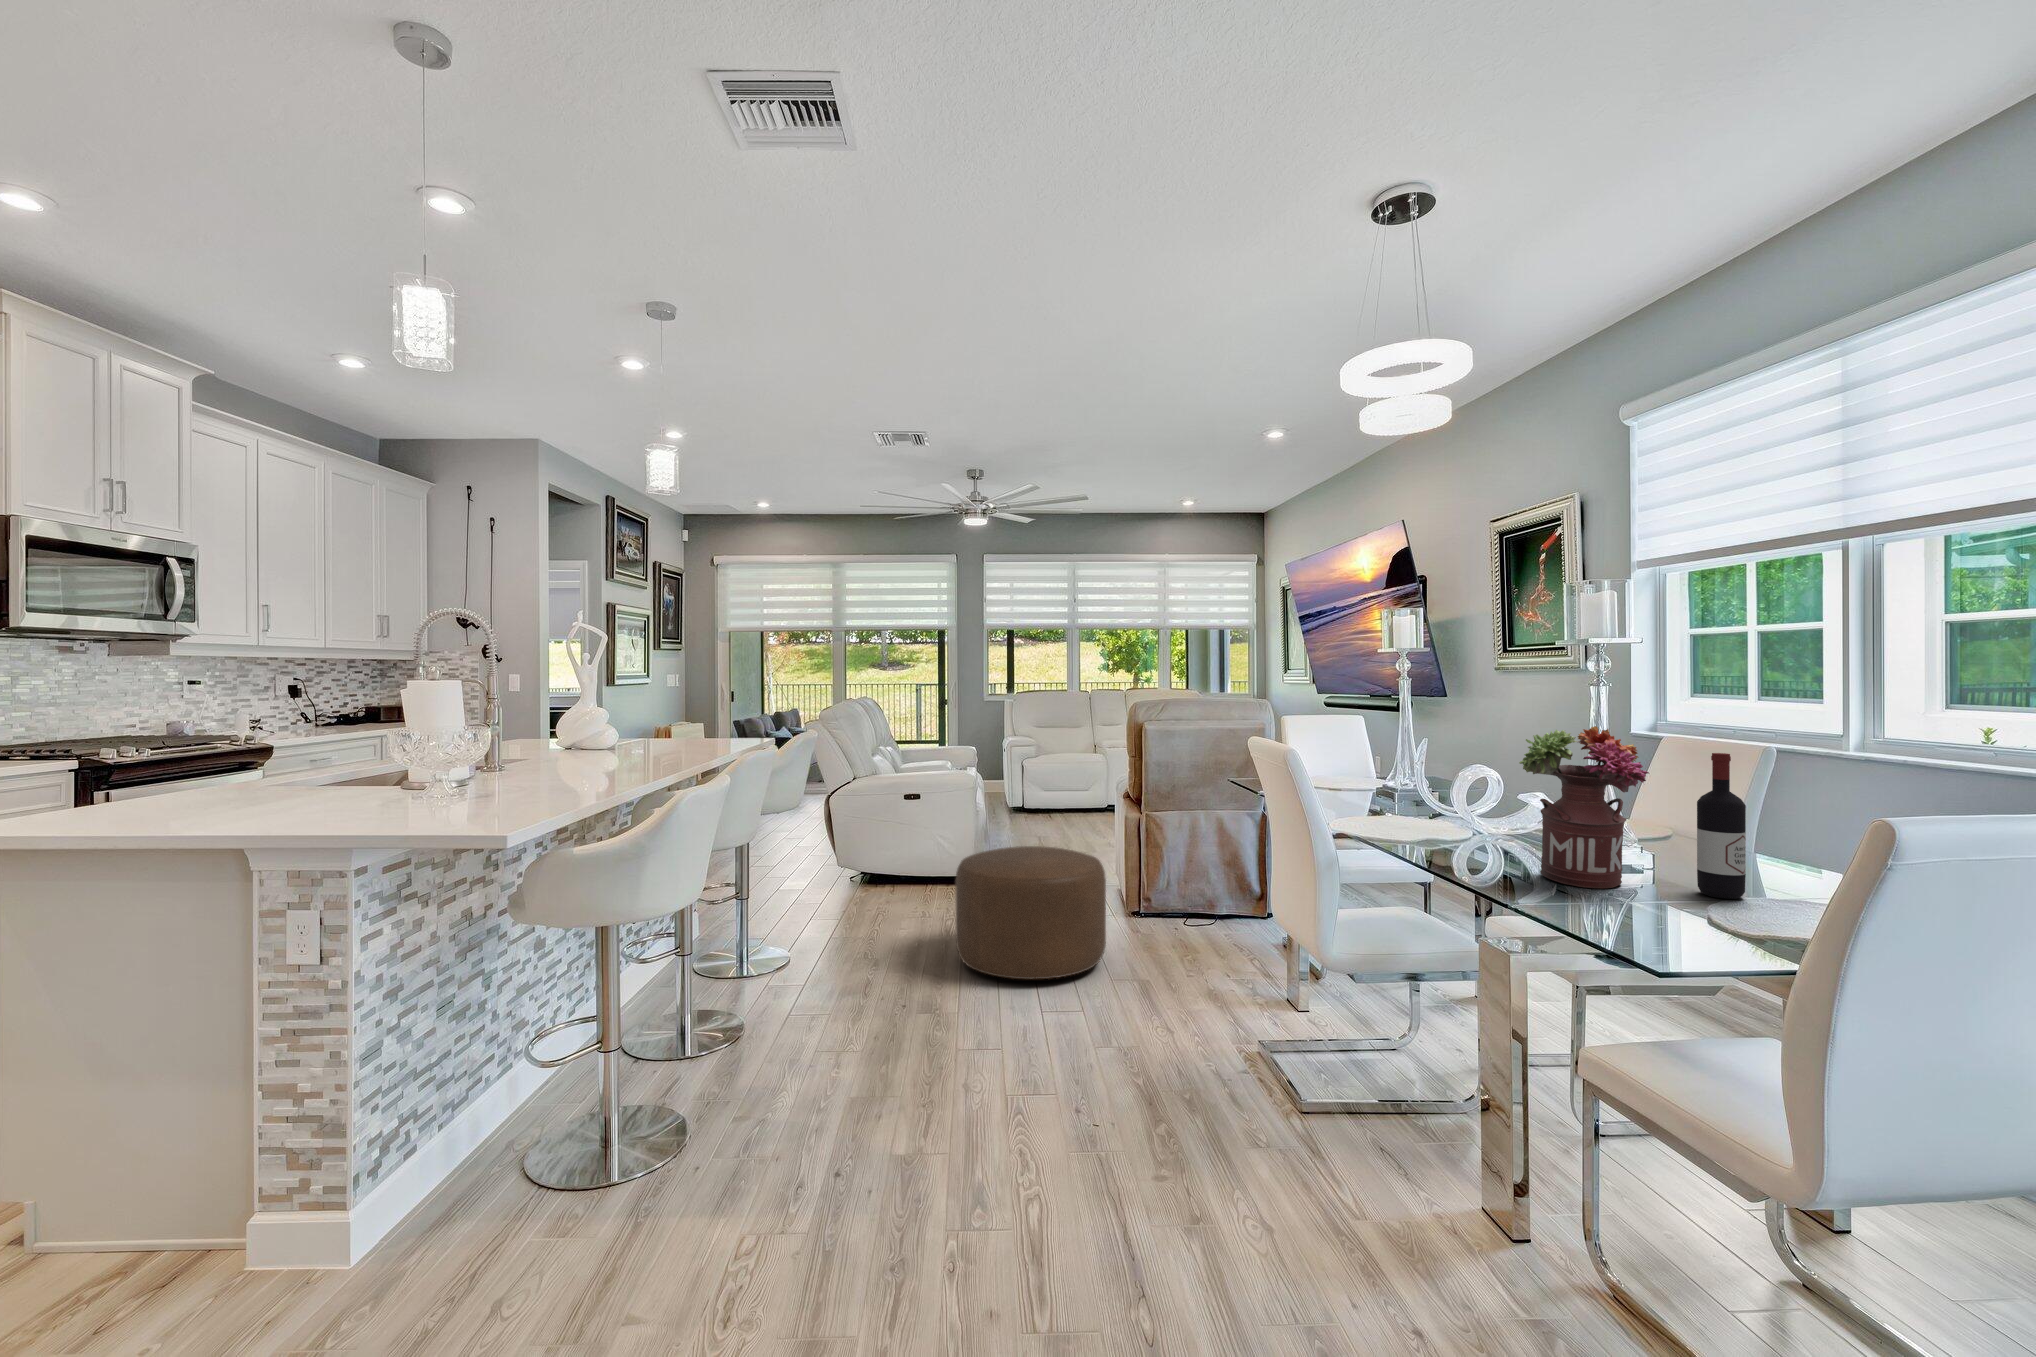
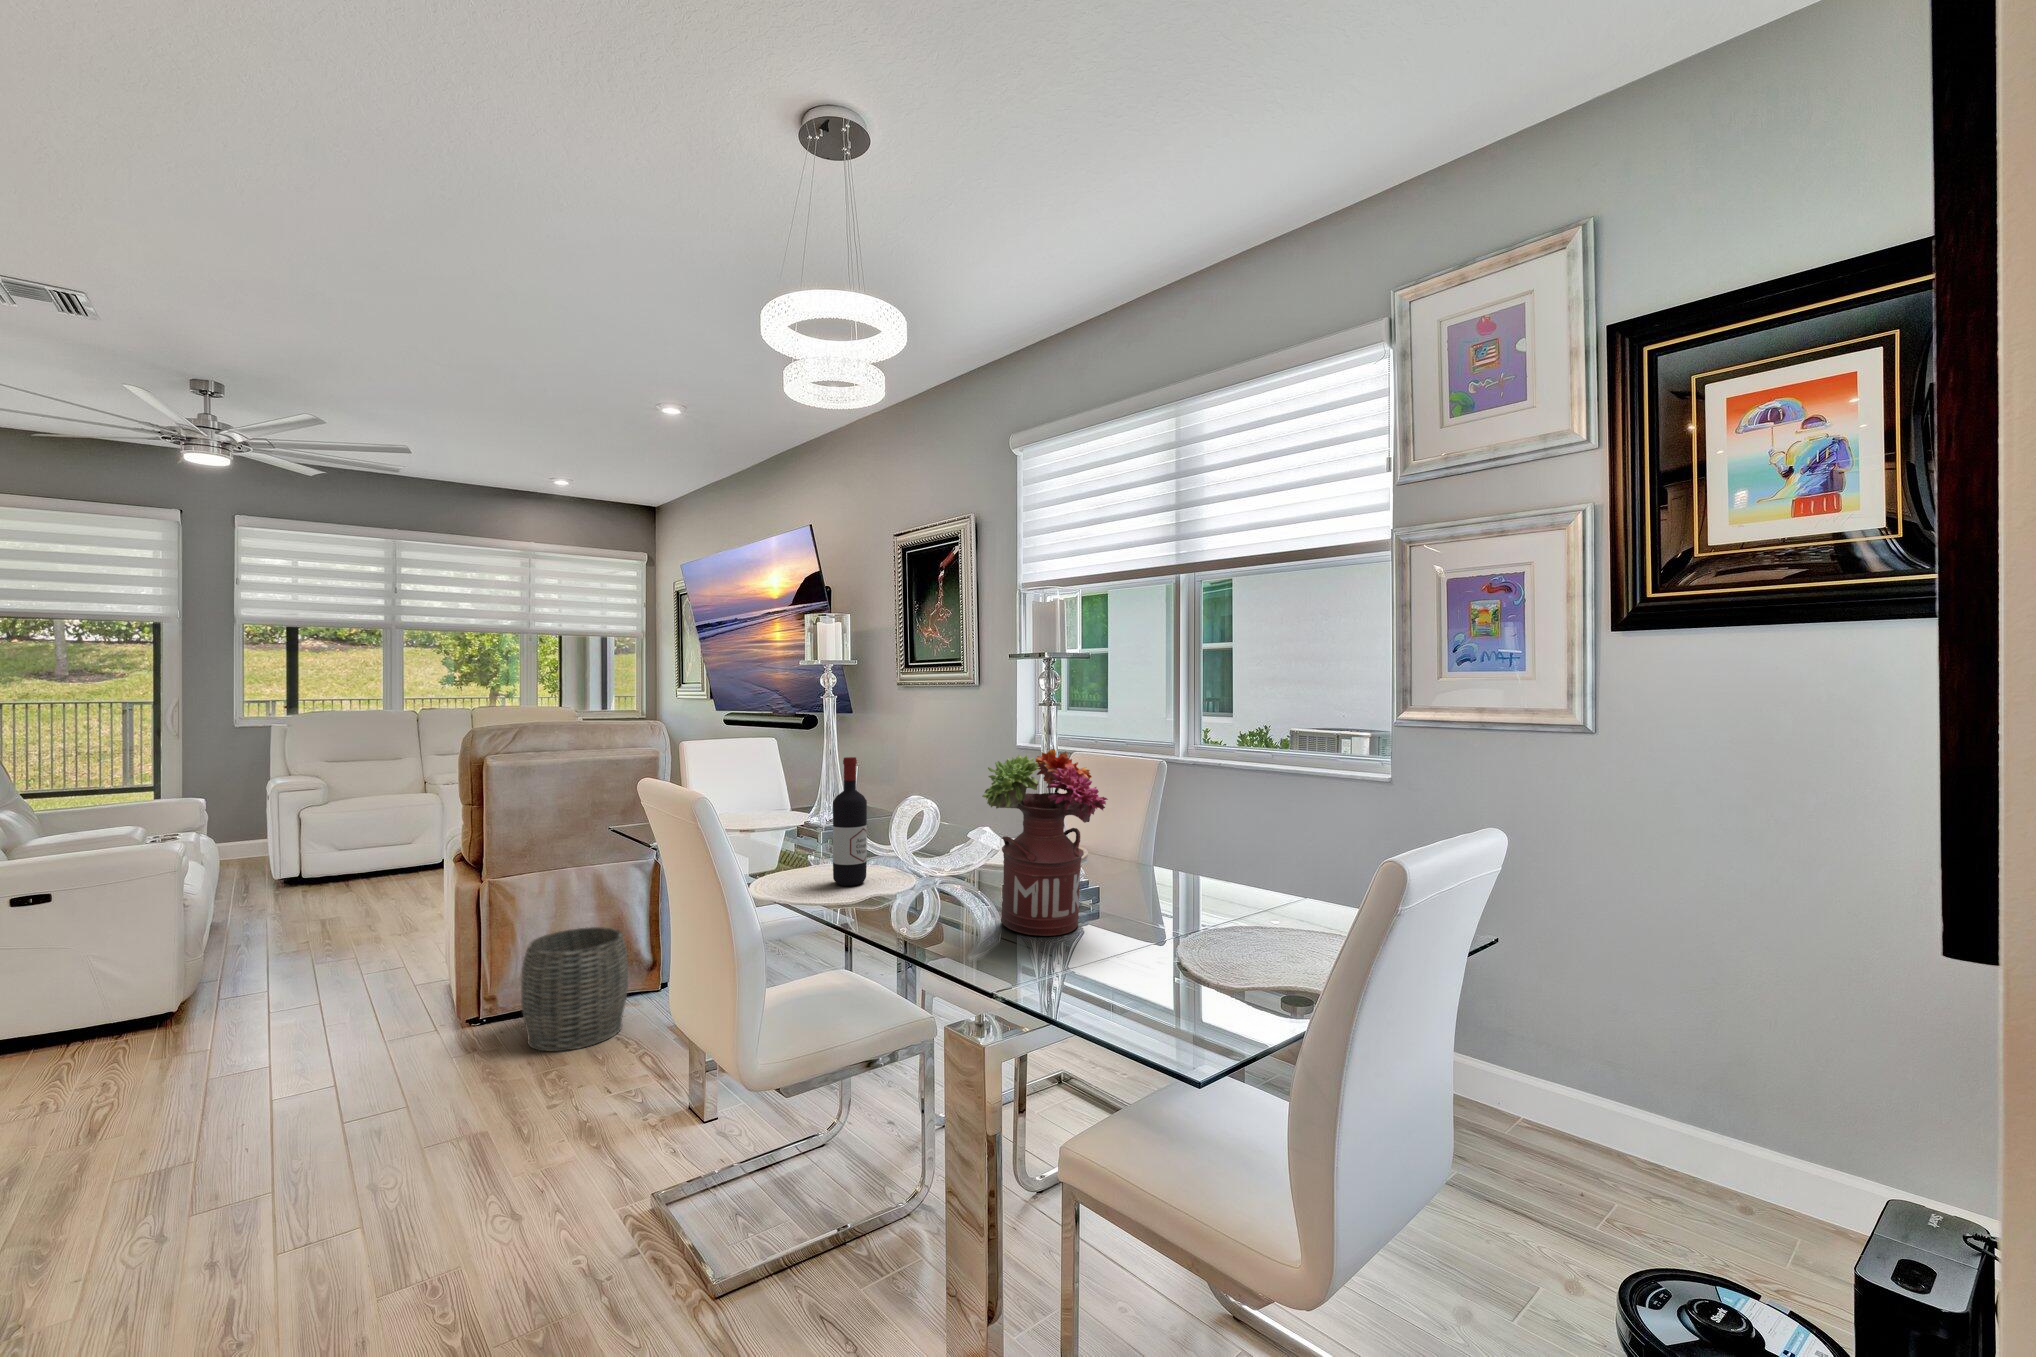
wine bottle: present [1697,753,1746,899] -> present [833,757,867,886]
ottoman: present [955,846,1106,979] -> none [76,959,410,1222]
woven basket: none [1168,858,1242,946] -> present [521,927,628,1052]

